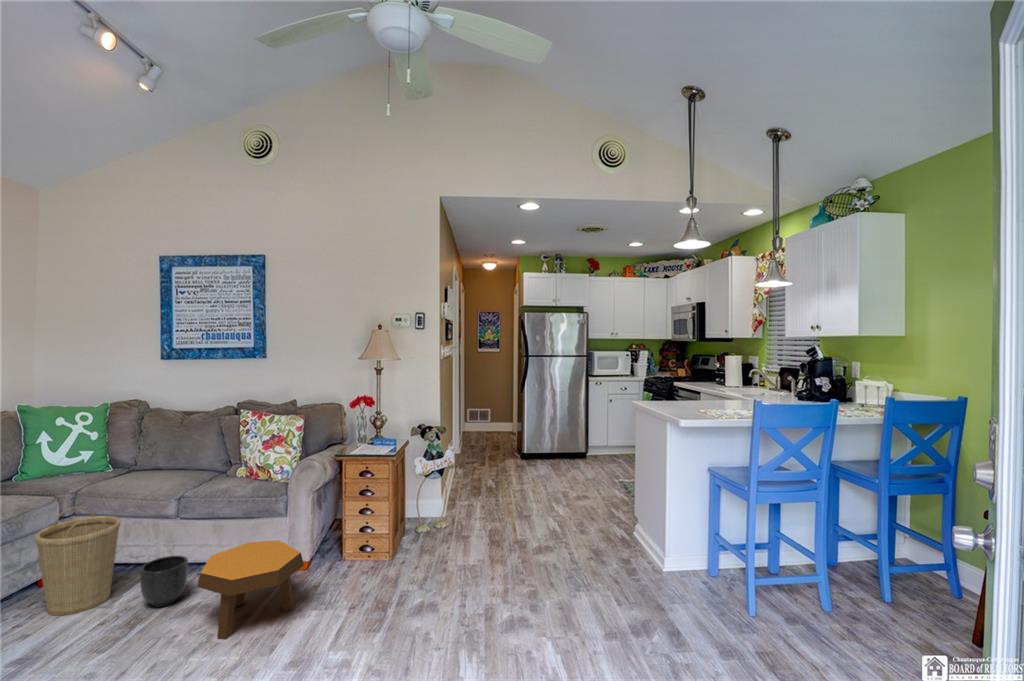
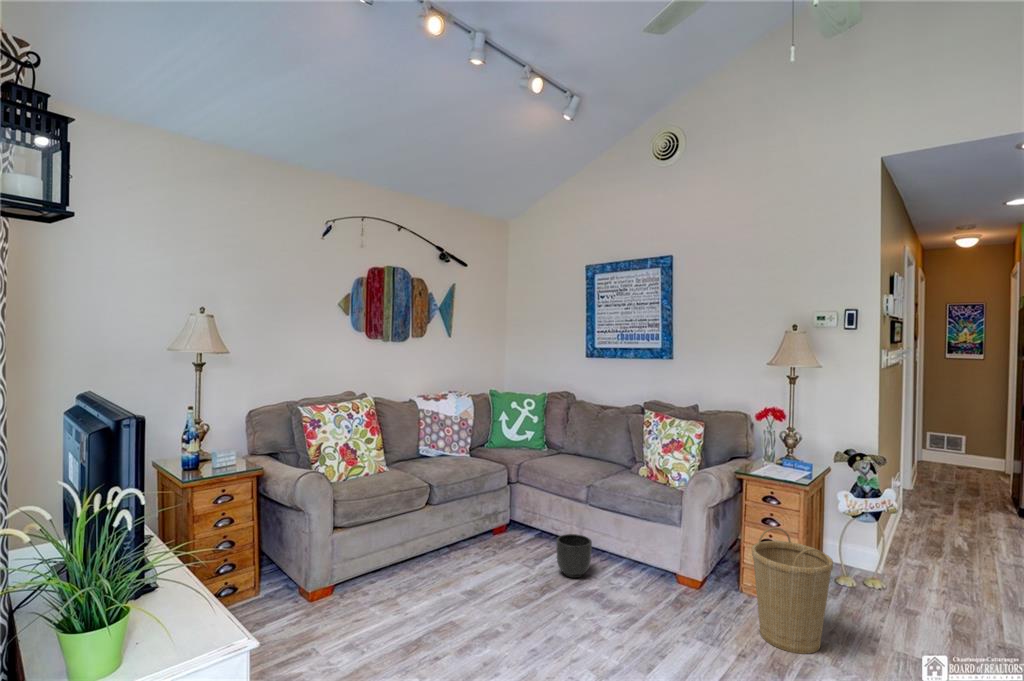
basket: present [35,506,120,616] -> present [752,528,833,654]
footstool: present [197,540,304,640] -> none [594,541,691,627]

